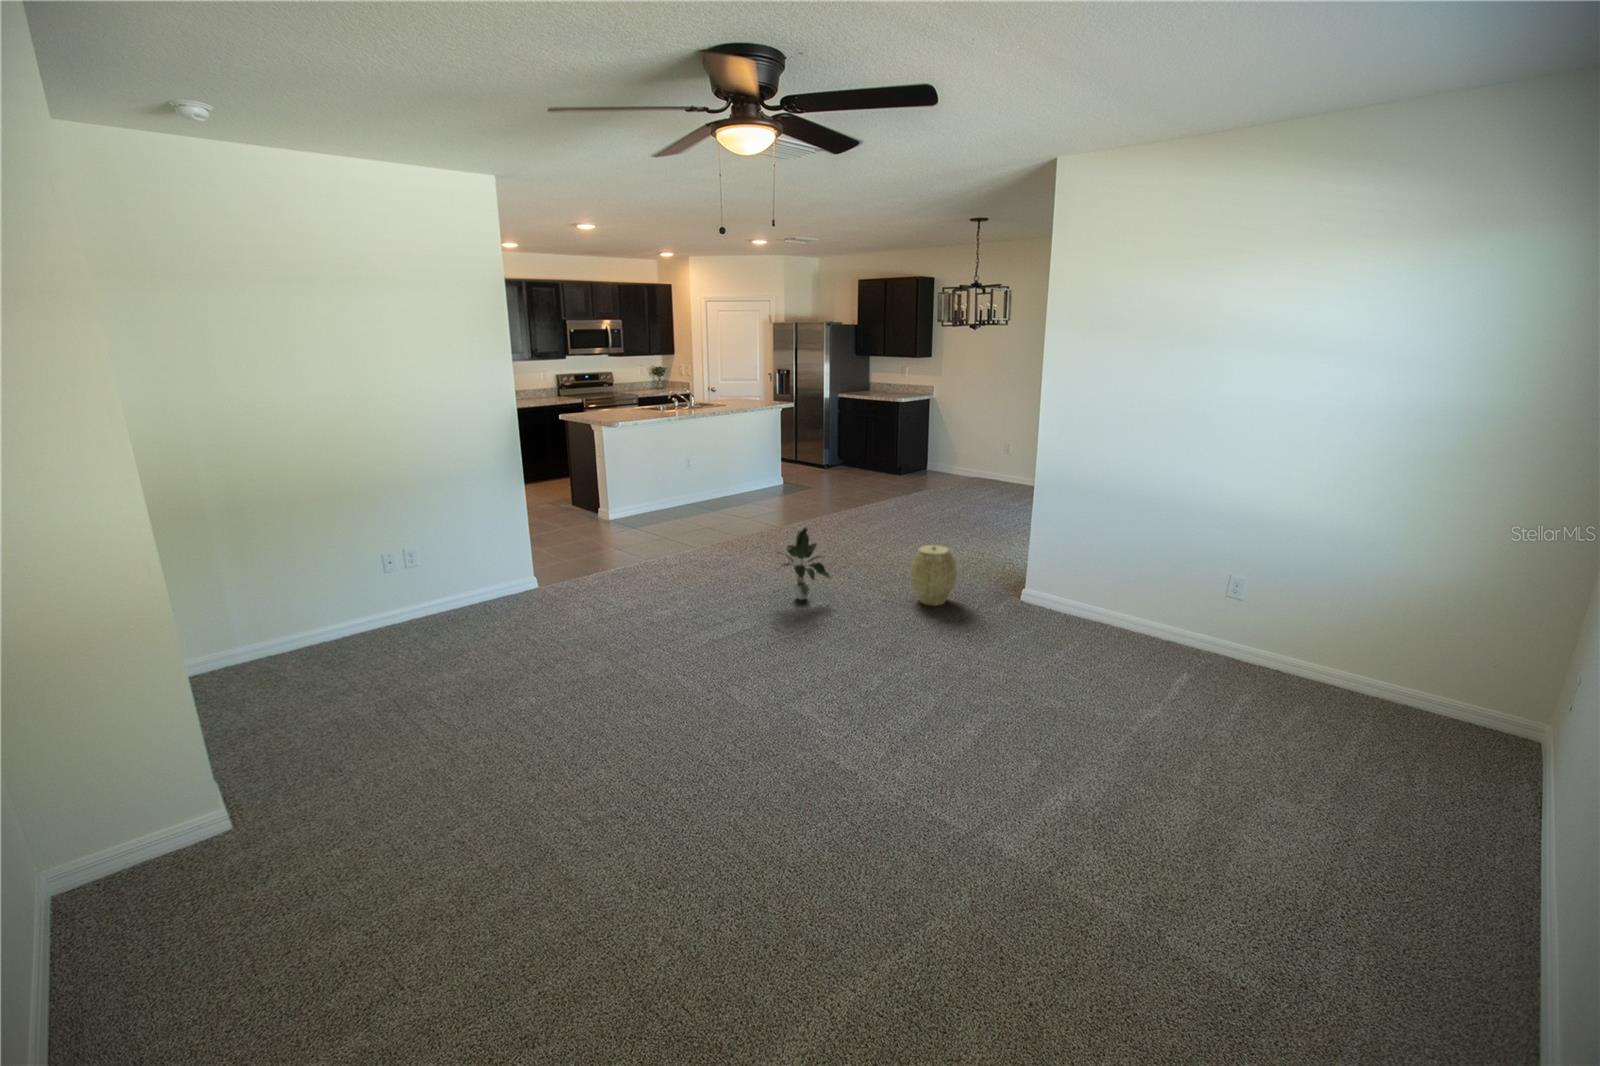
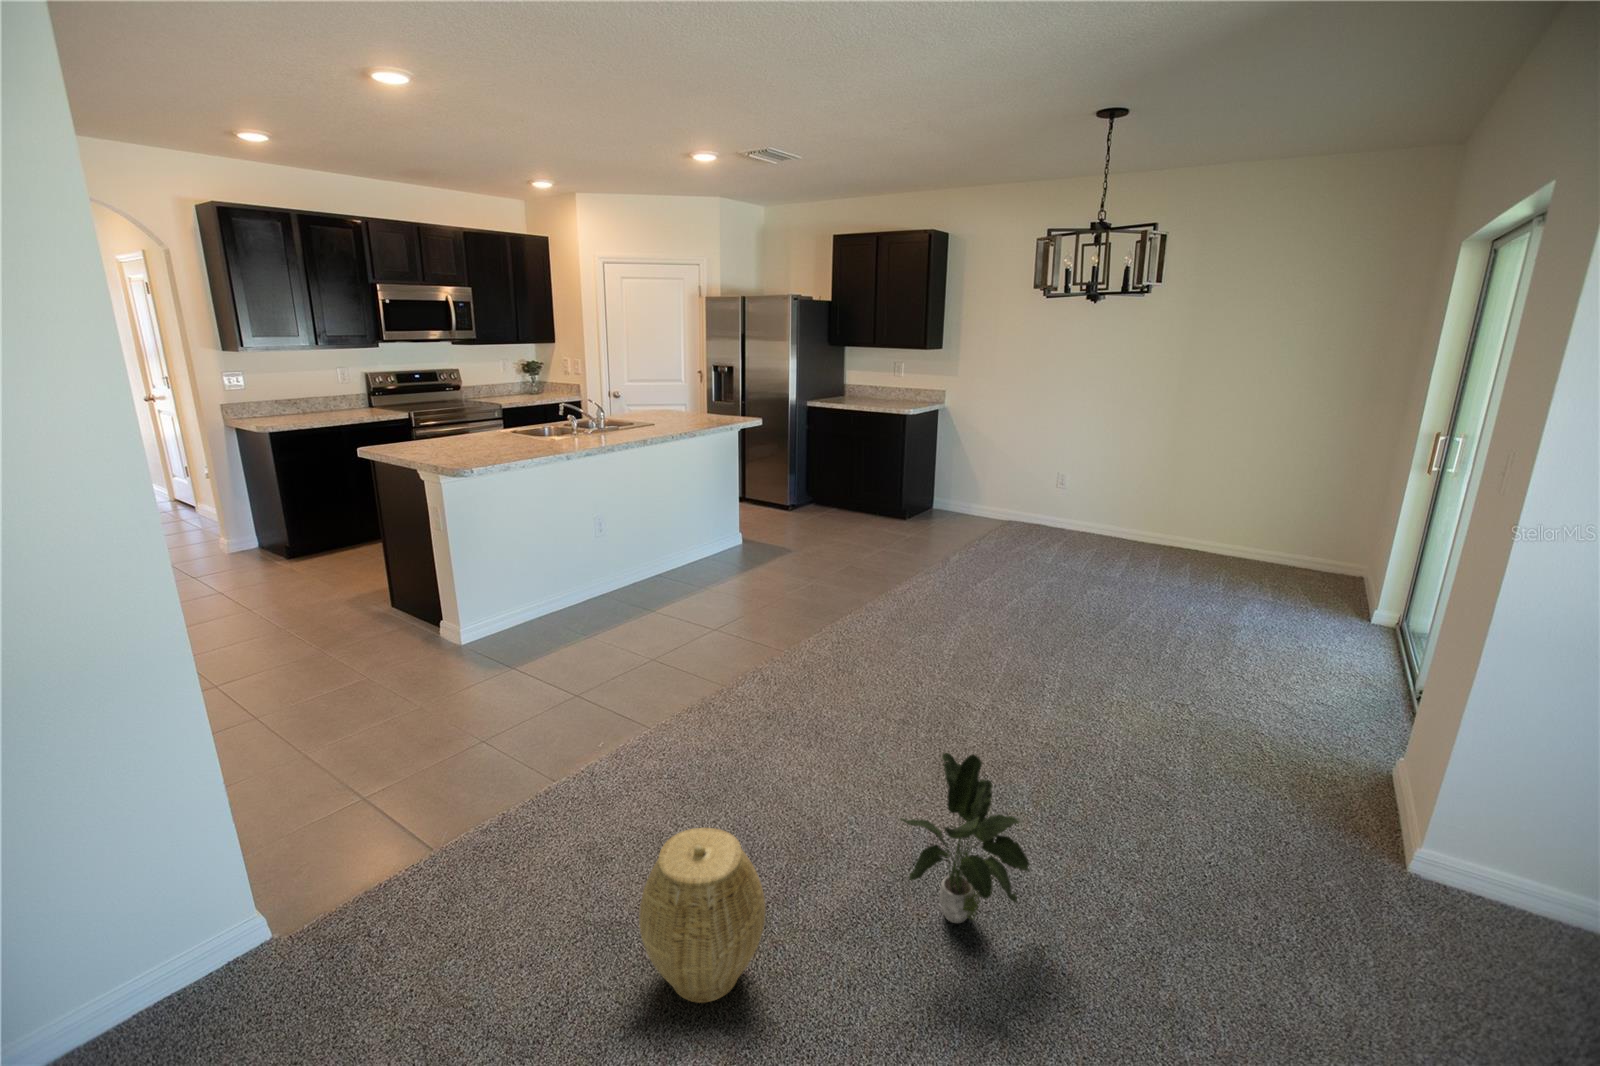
woven basket: present [910,545,957,606] -> present [639,828,765,1003]

